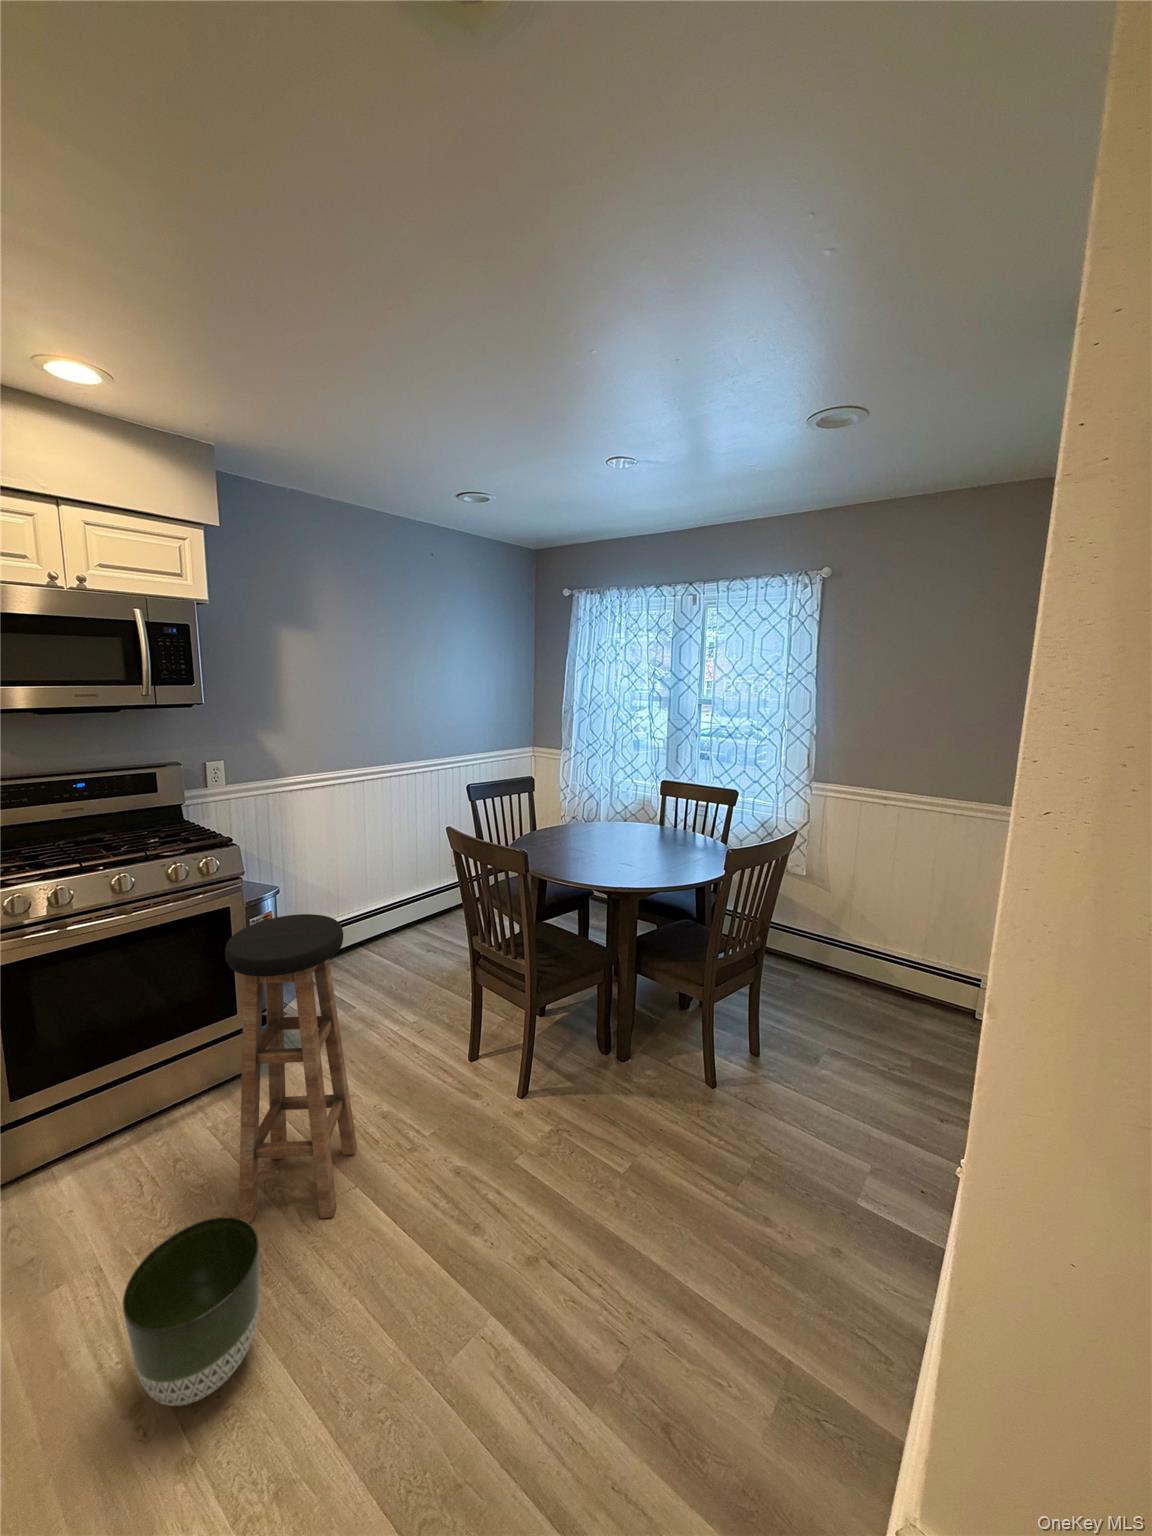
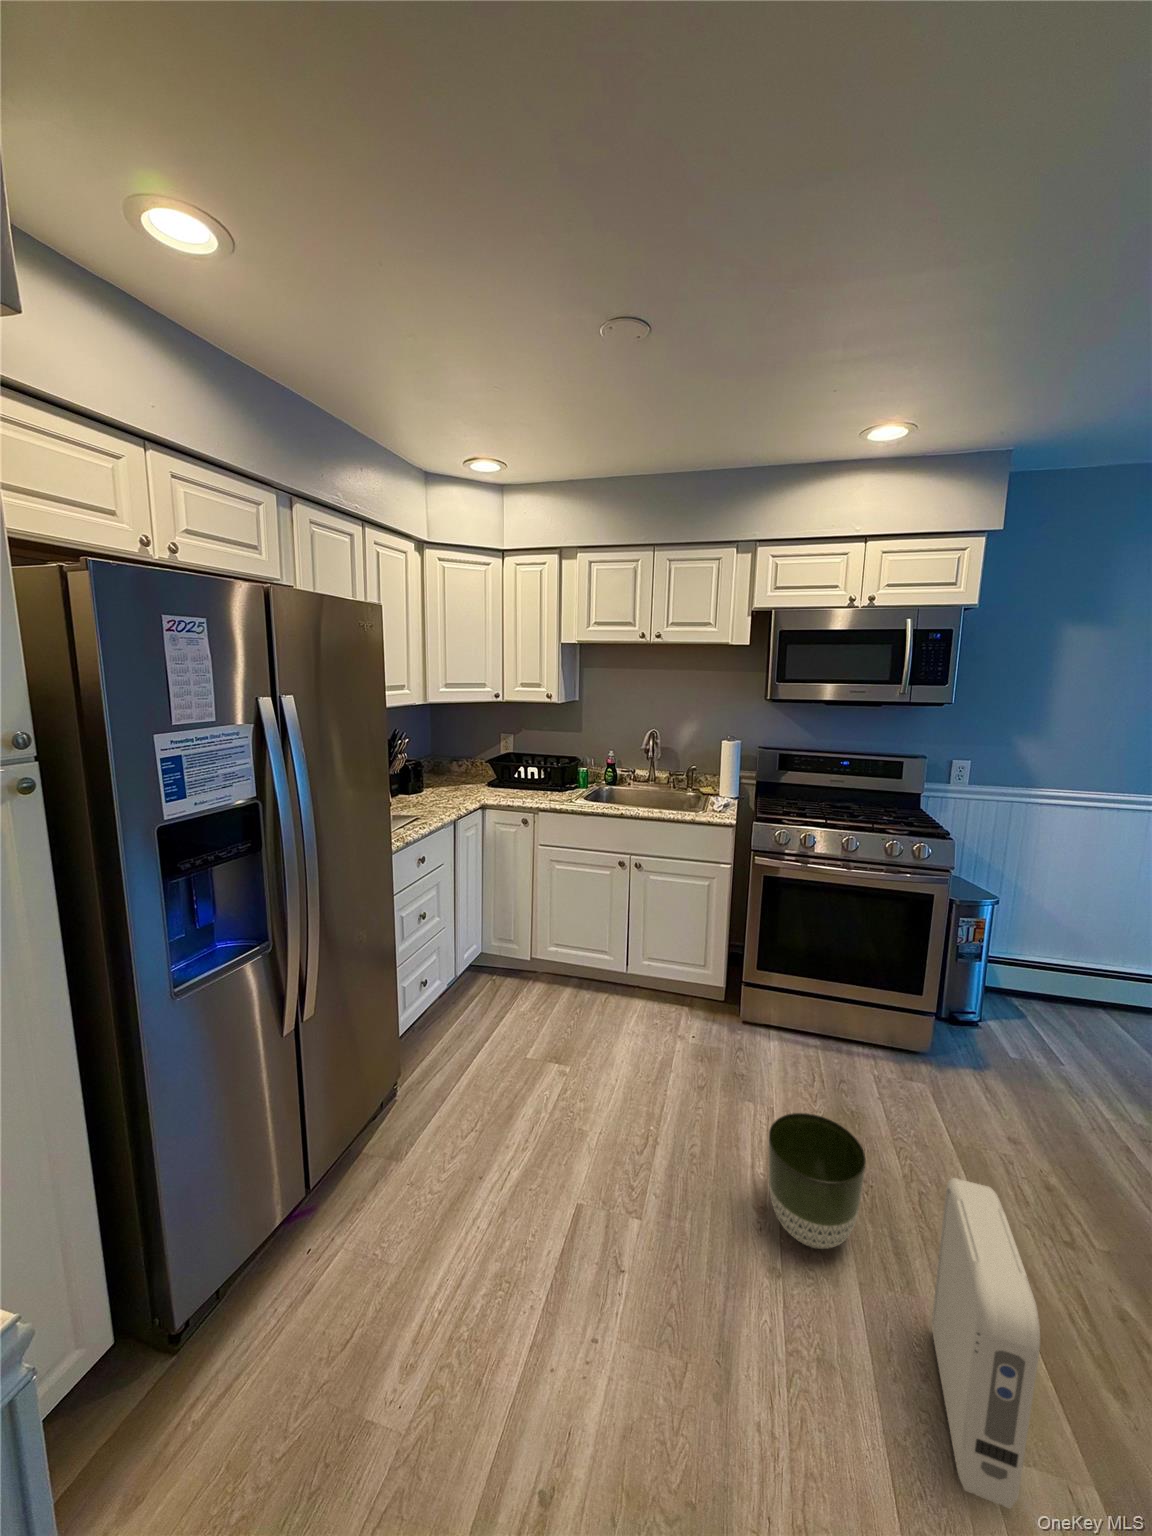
bar stool: present [225,914,357,1223] -> none [870,911,1023,1224]
air purifier: none [350,1158,469,1442] -> present [932,1178,1040,1508]

